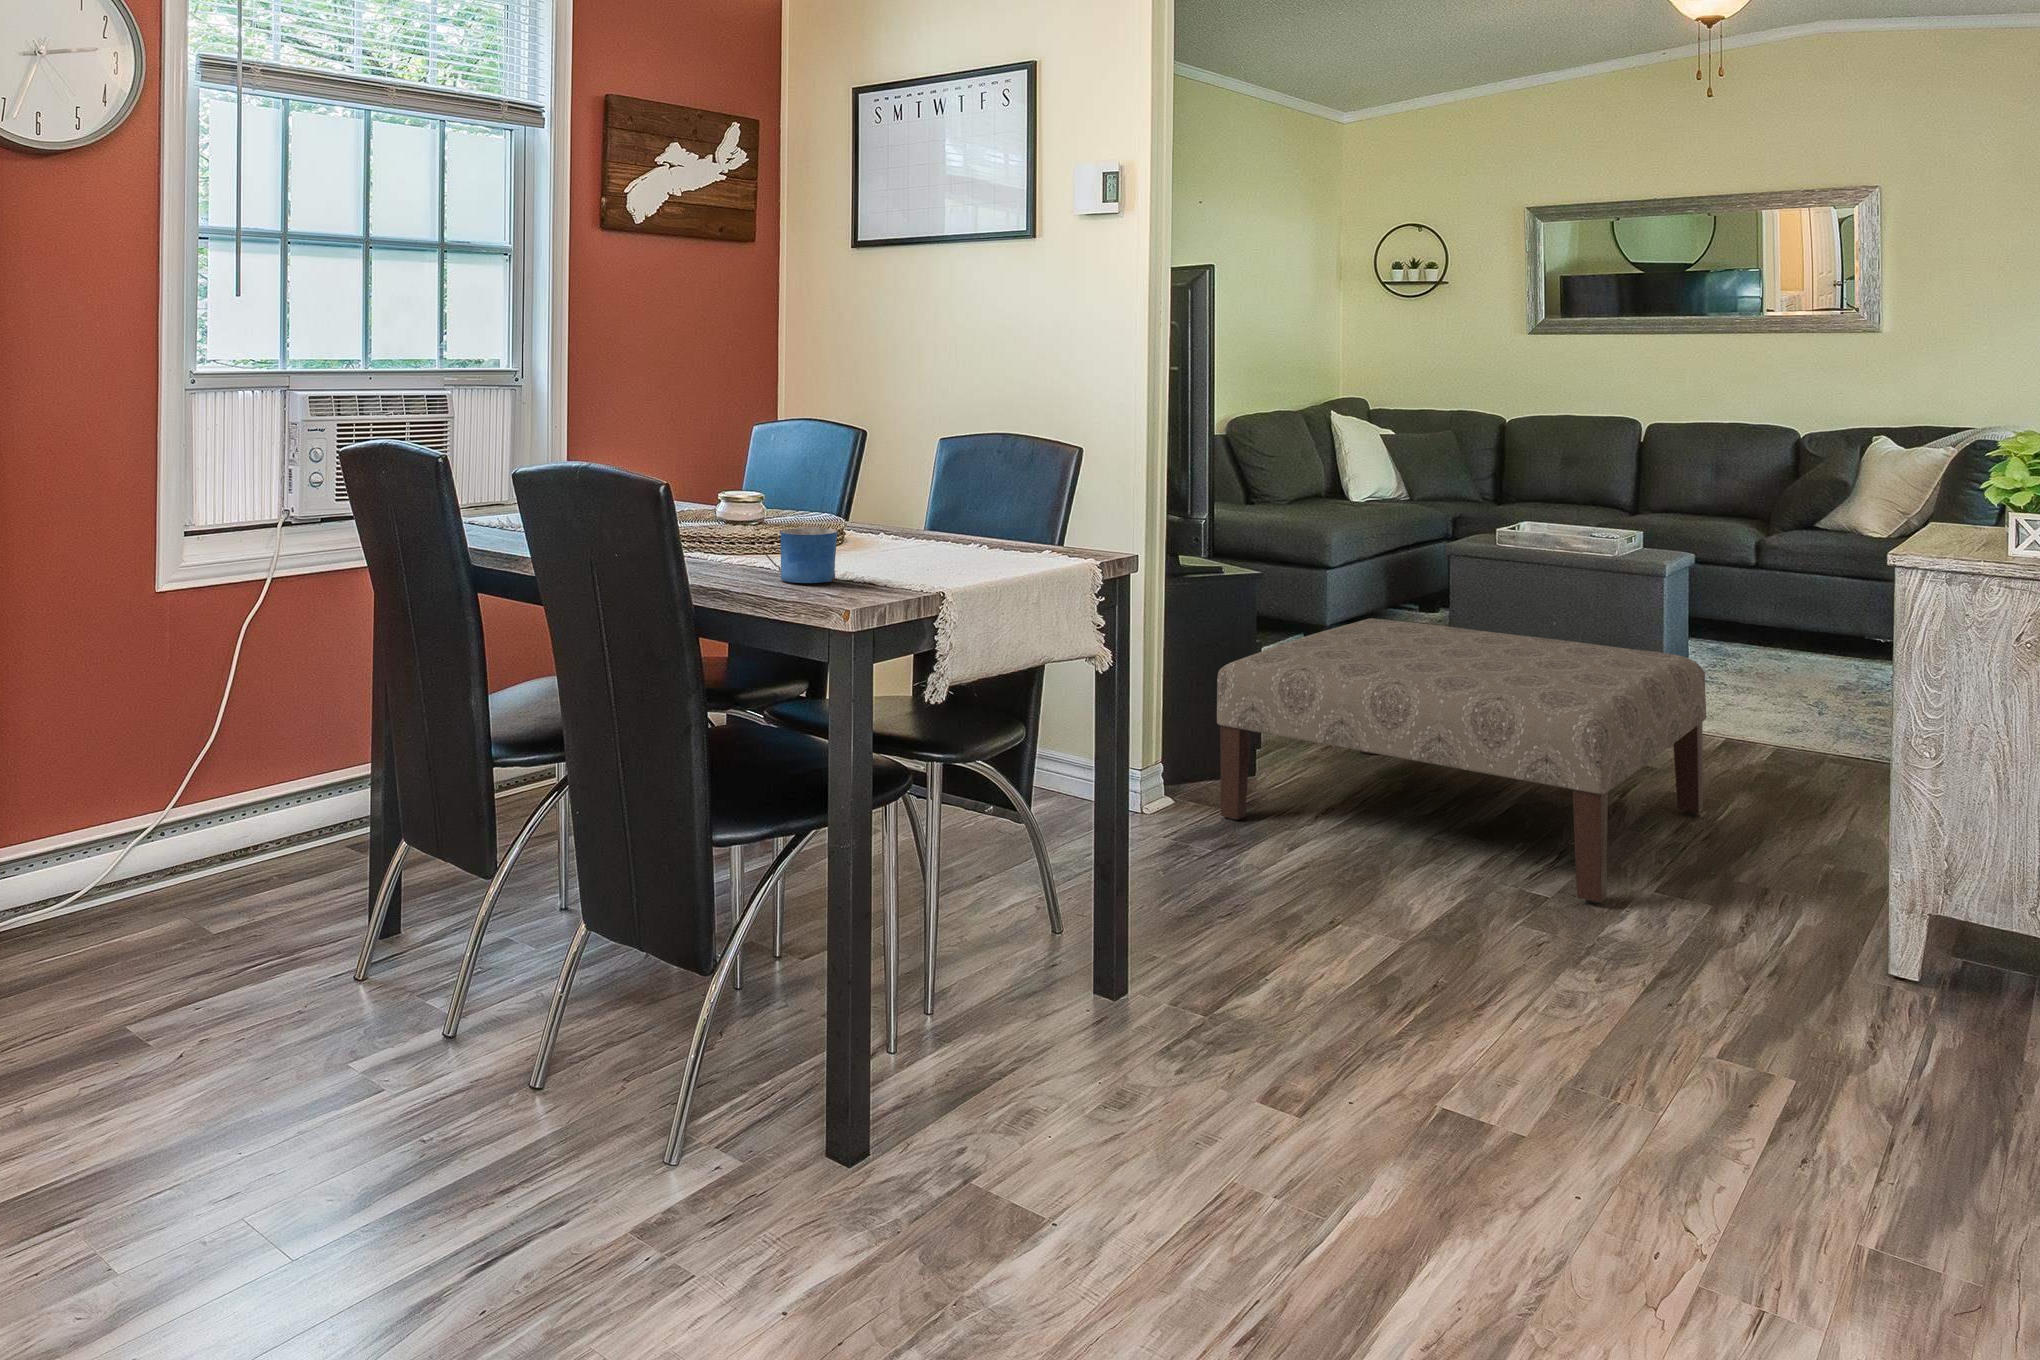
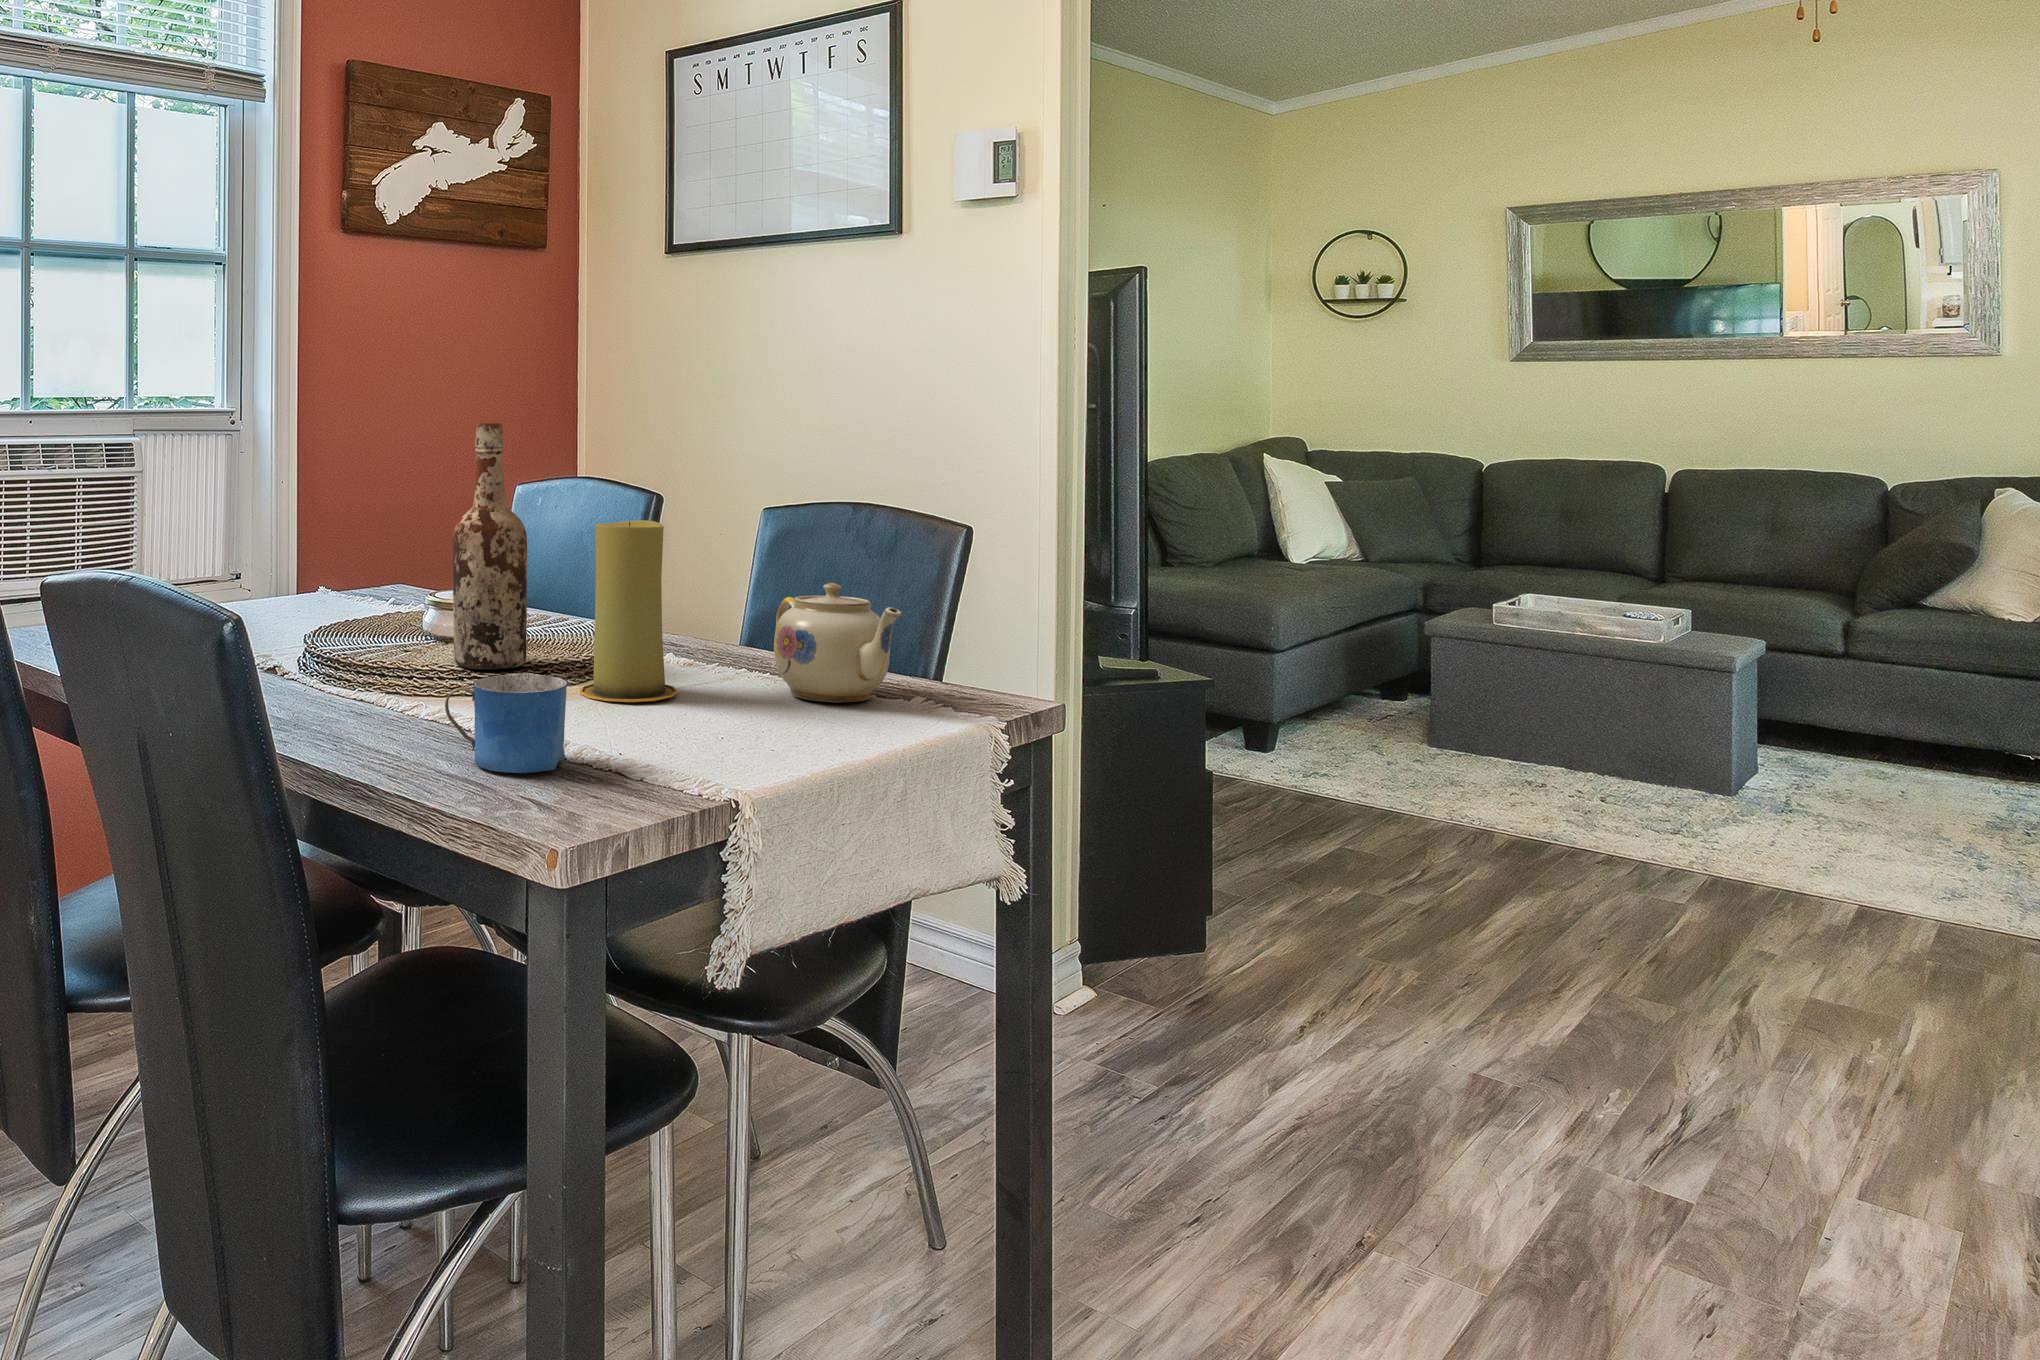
wine bottle: none [740,376,790,540] -> present [453,423,527,669]
candle: none [831,439,894,555] -> present [580,520,678,702]
teapot: none [956,479,1038,555] -> present [774,583,901,702]
ottoman: present [1217,618,1706,903] -> none [1156,740,1884,1228]

